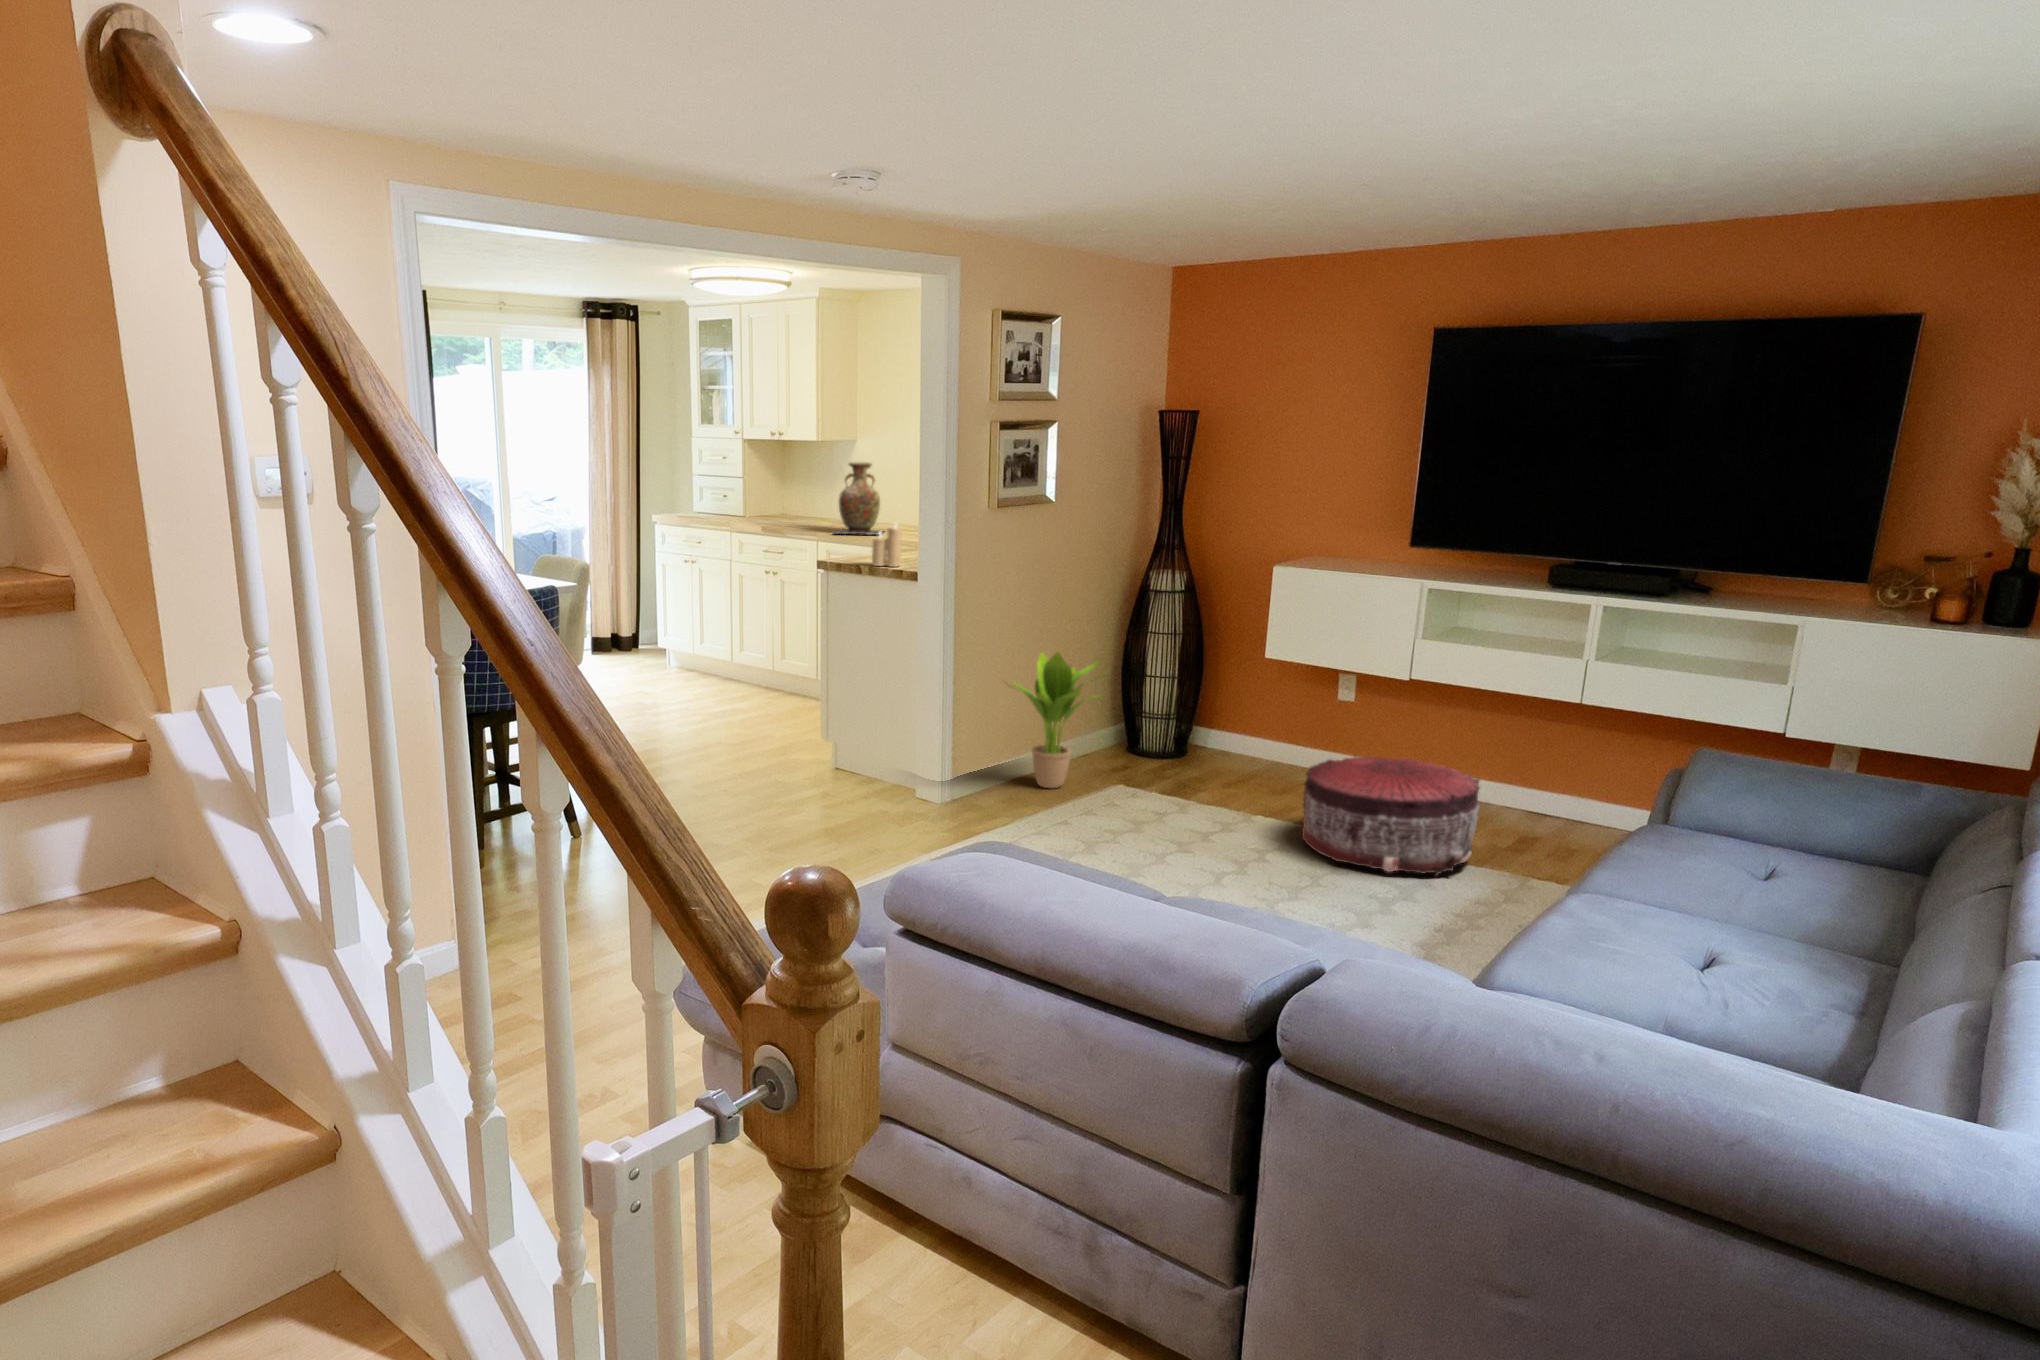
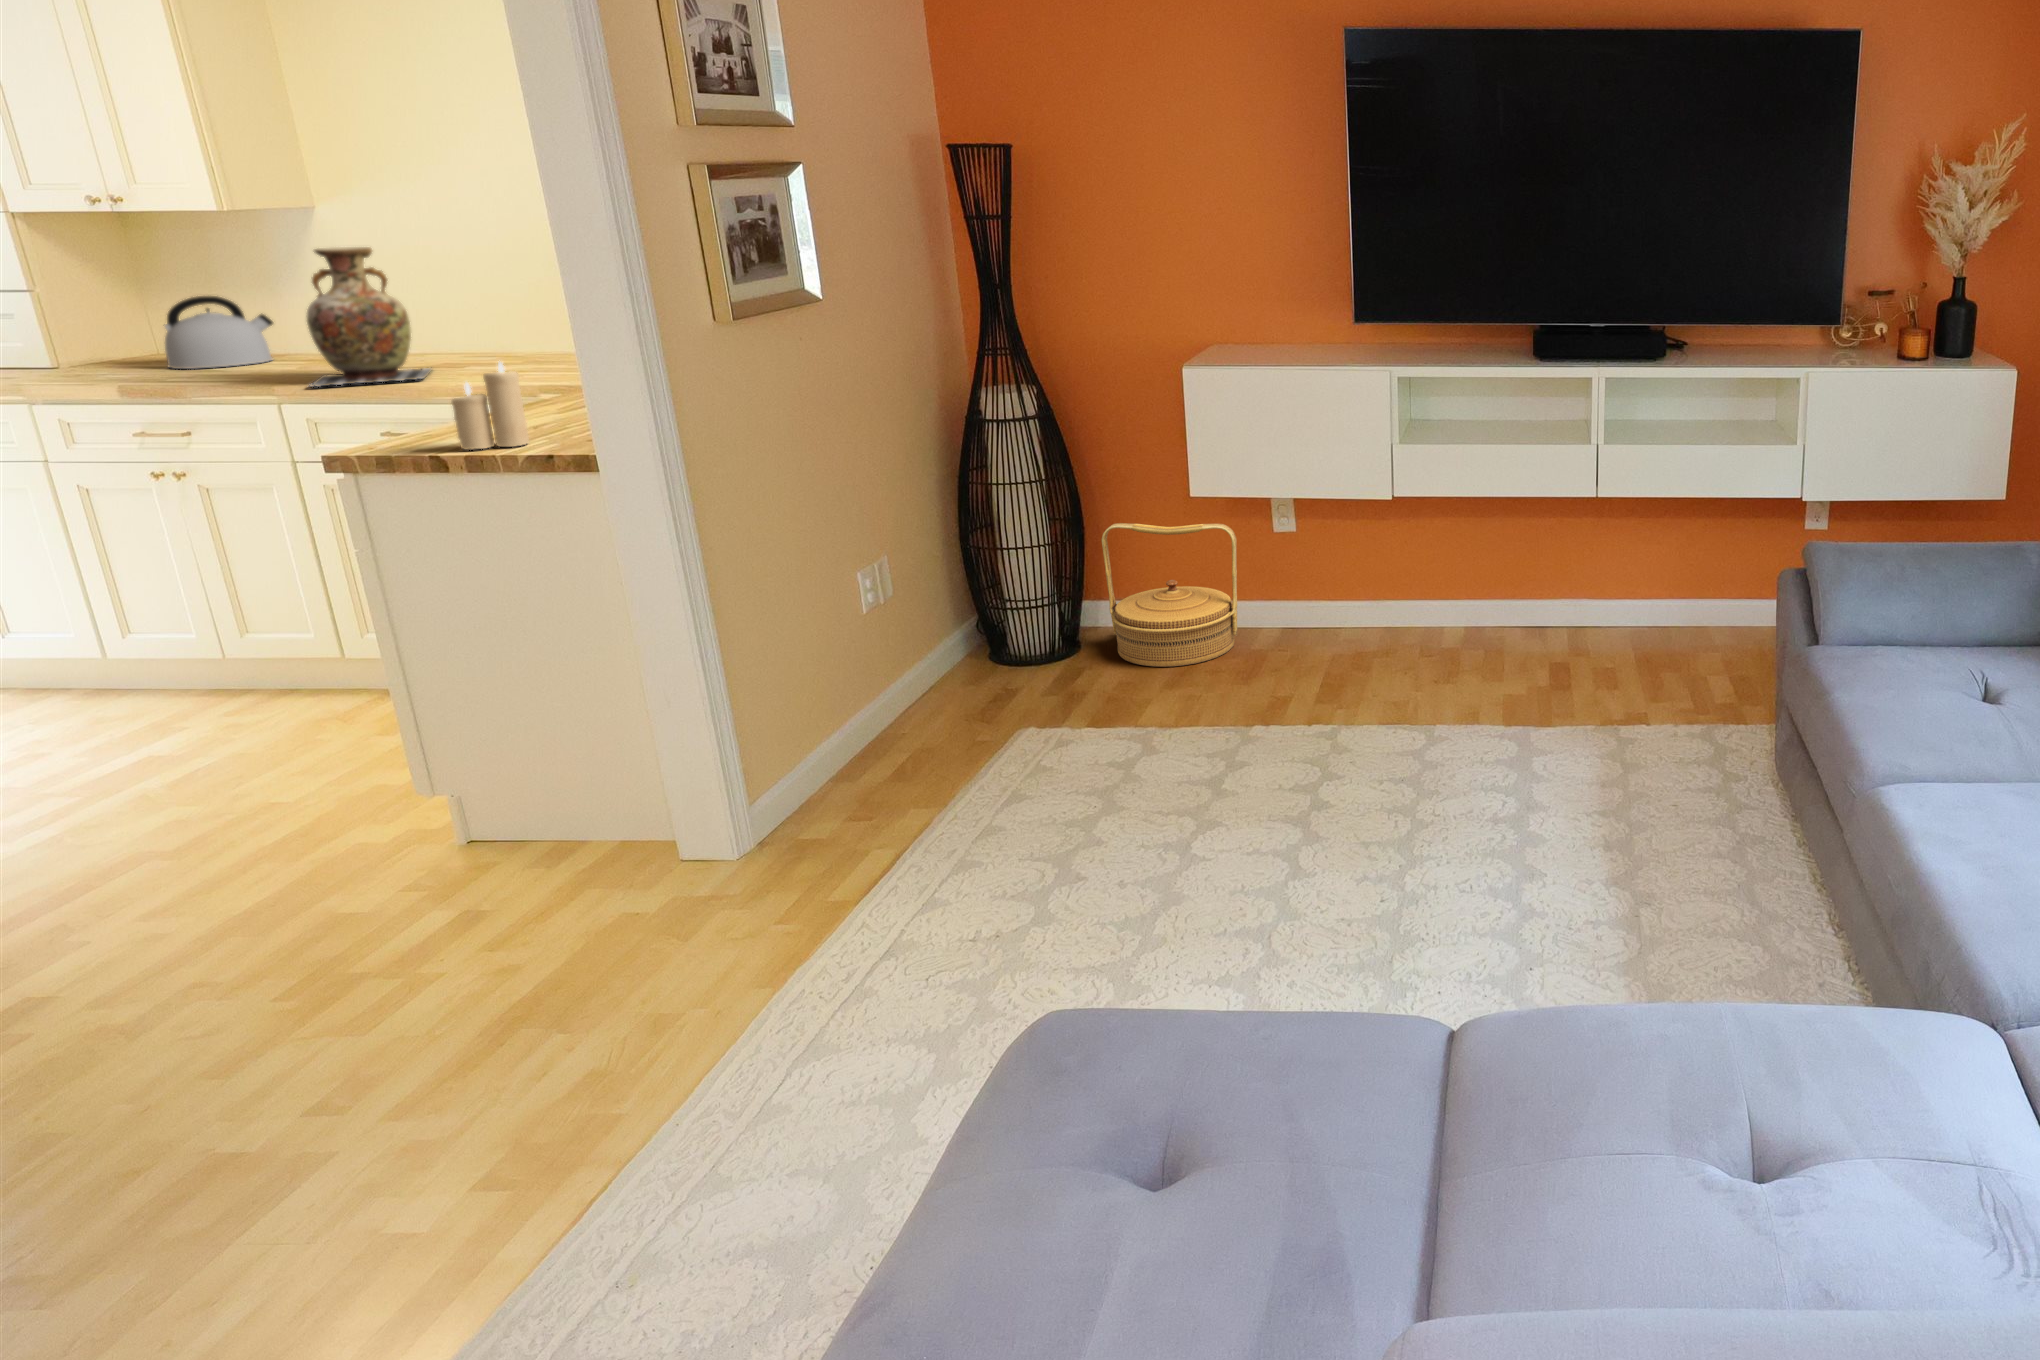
kettle: none [786,485,831,522] -> present [165,296,273,369]
potted plant: present [1015,653,1100,788] -> none [806,542,1001,770]
woven basket: none [1203,671,1298,776] -> present [1102,523,1238,667]
pouf: present [1302,757,1480,875] -> none [1328,600,1551,775]

